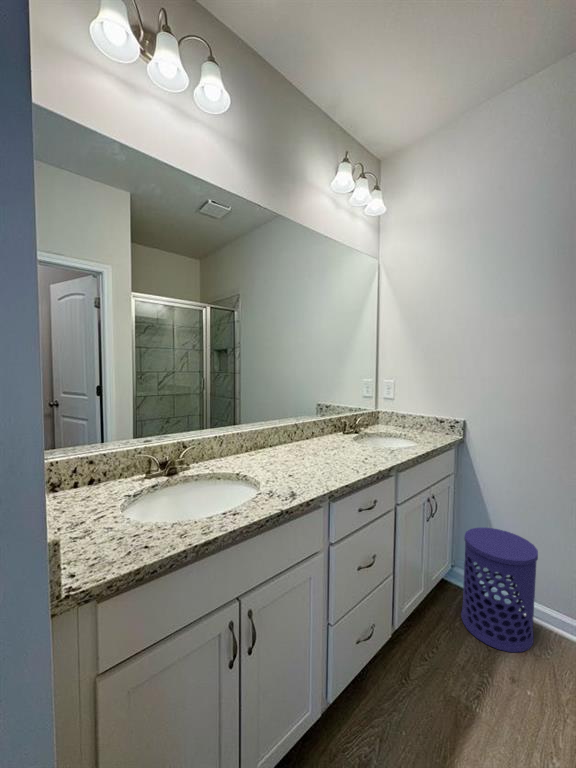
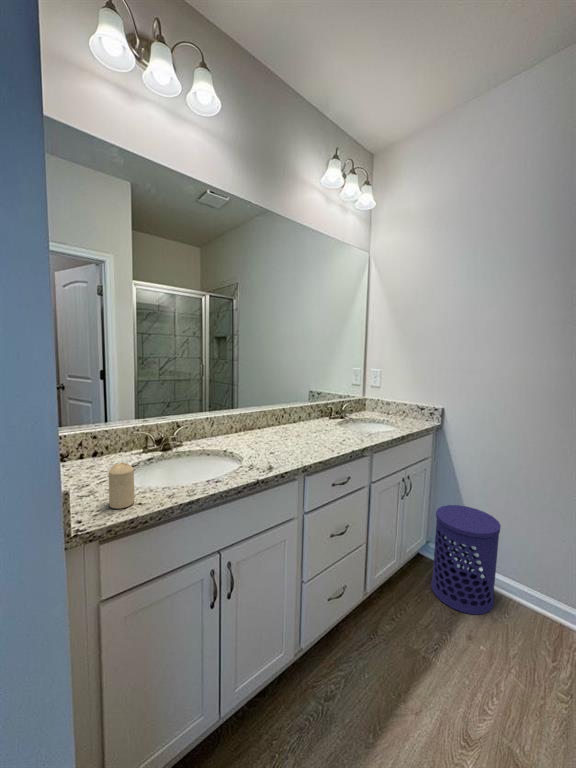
candle: none [110,496,140,553] -> present [108,462,134,509]

